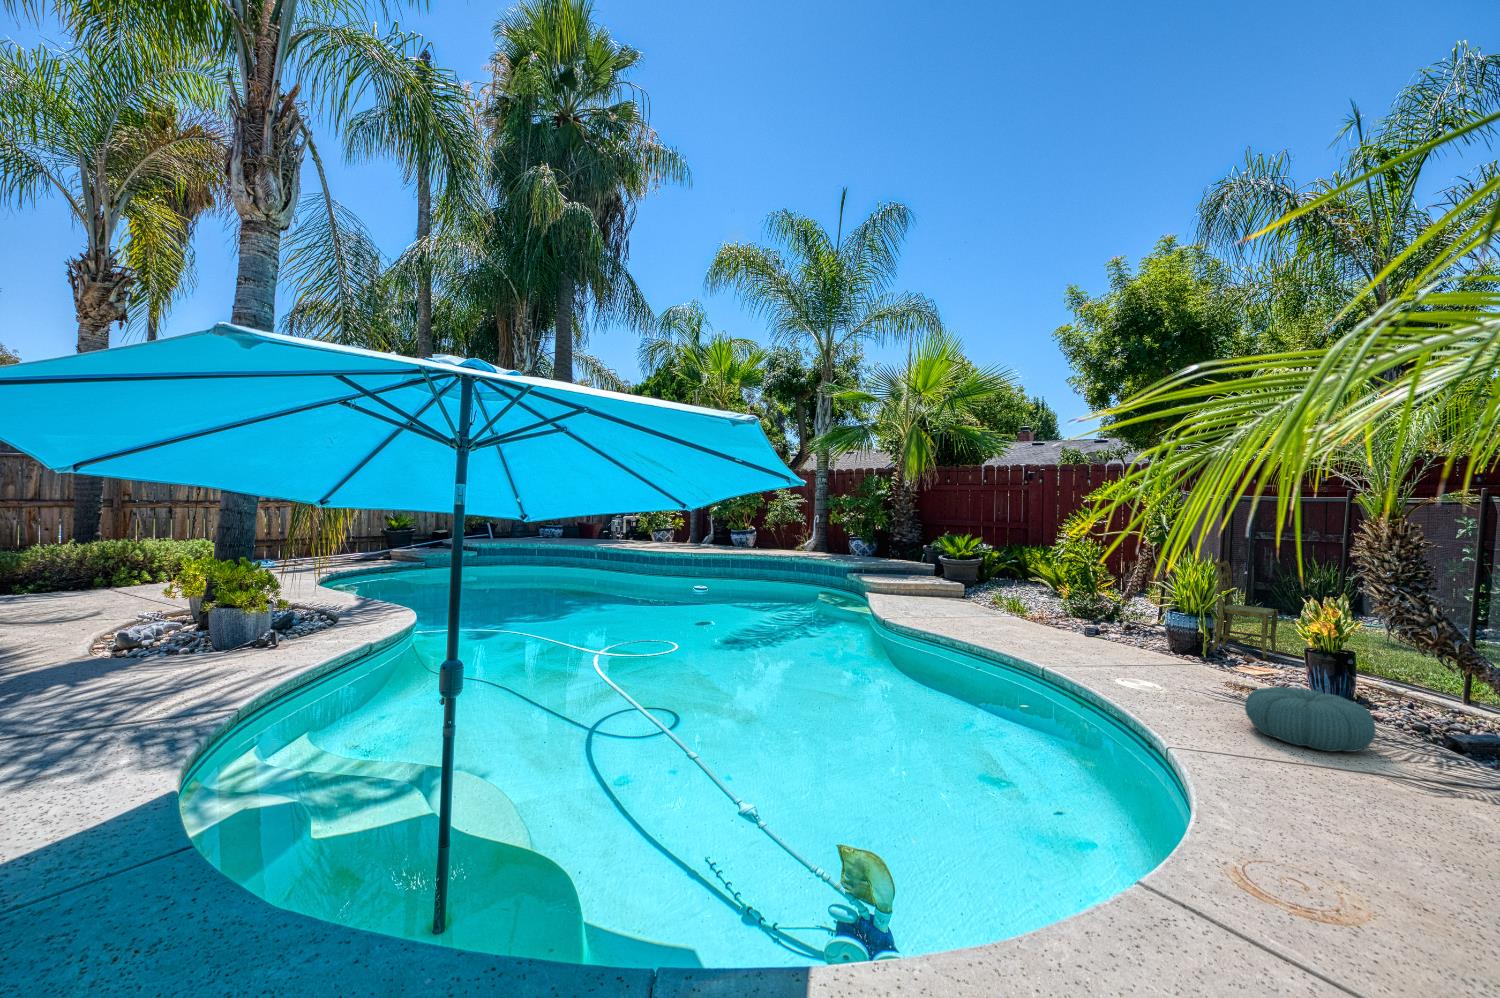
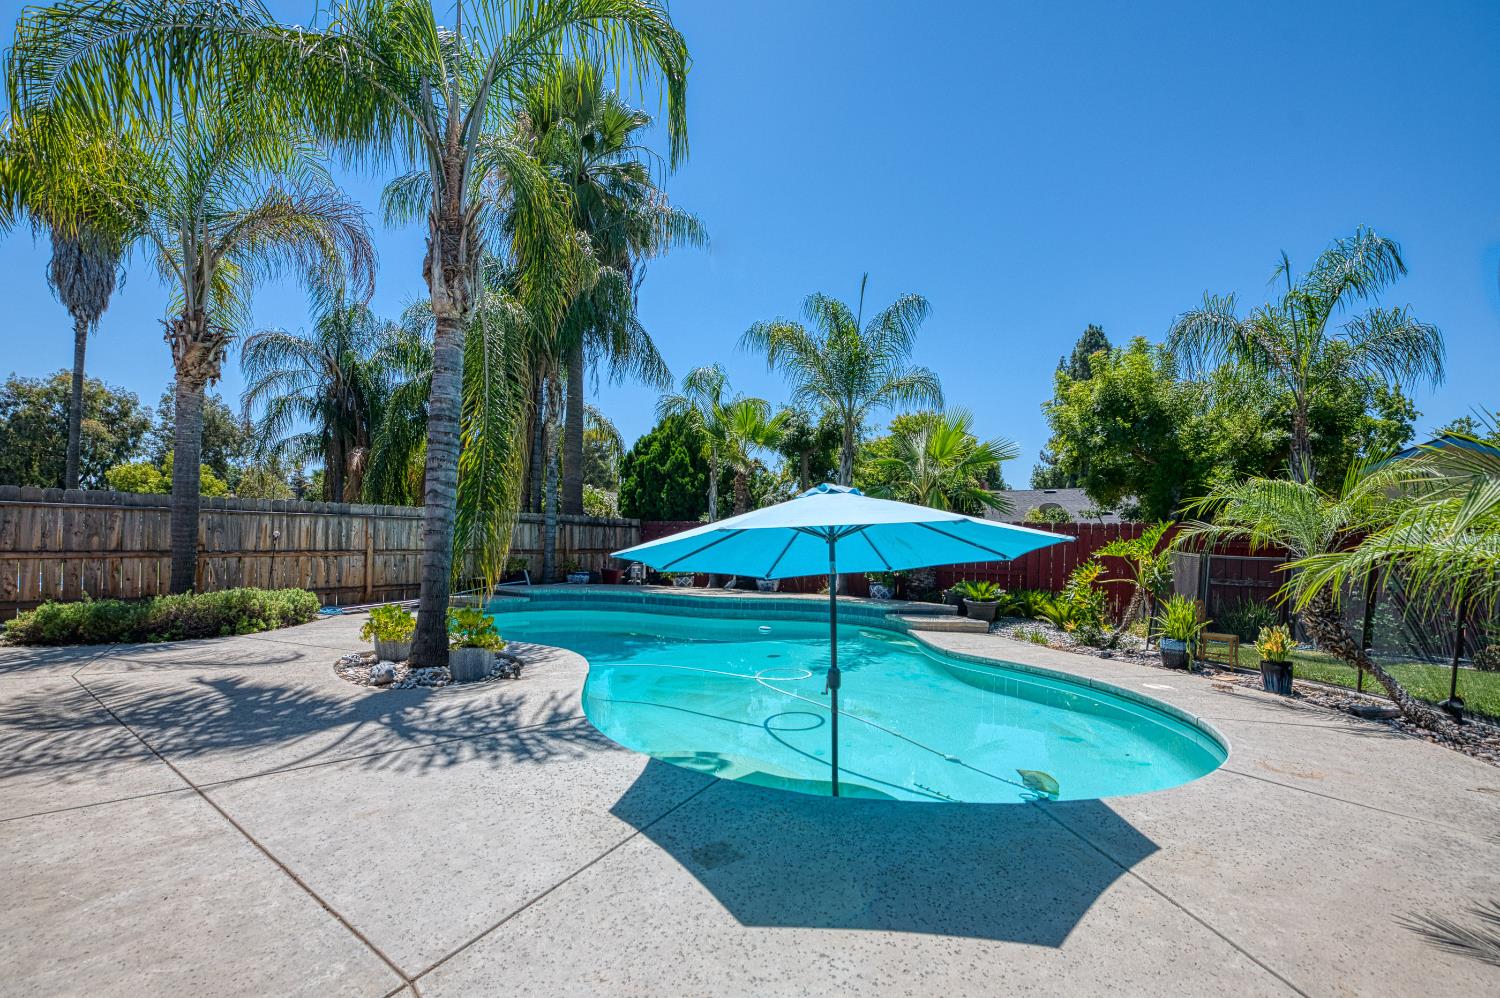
pouf: present [1245,686,1376,752] -> none [1230,682,1309,719]

